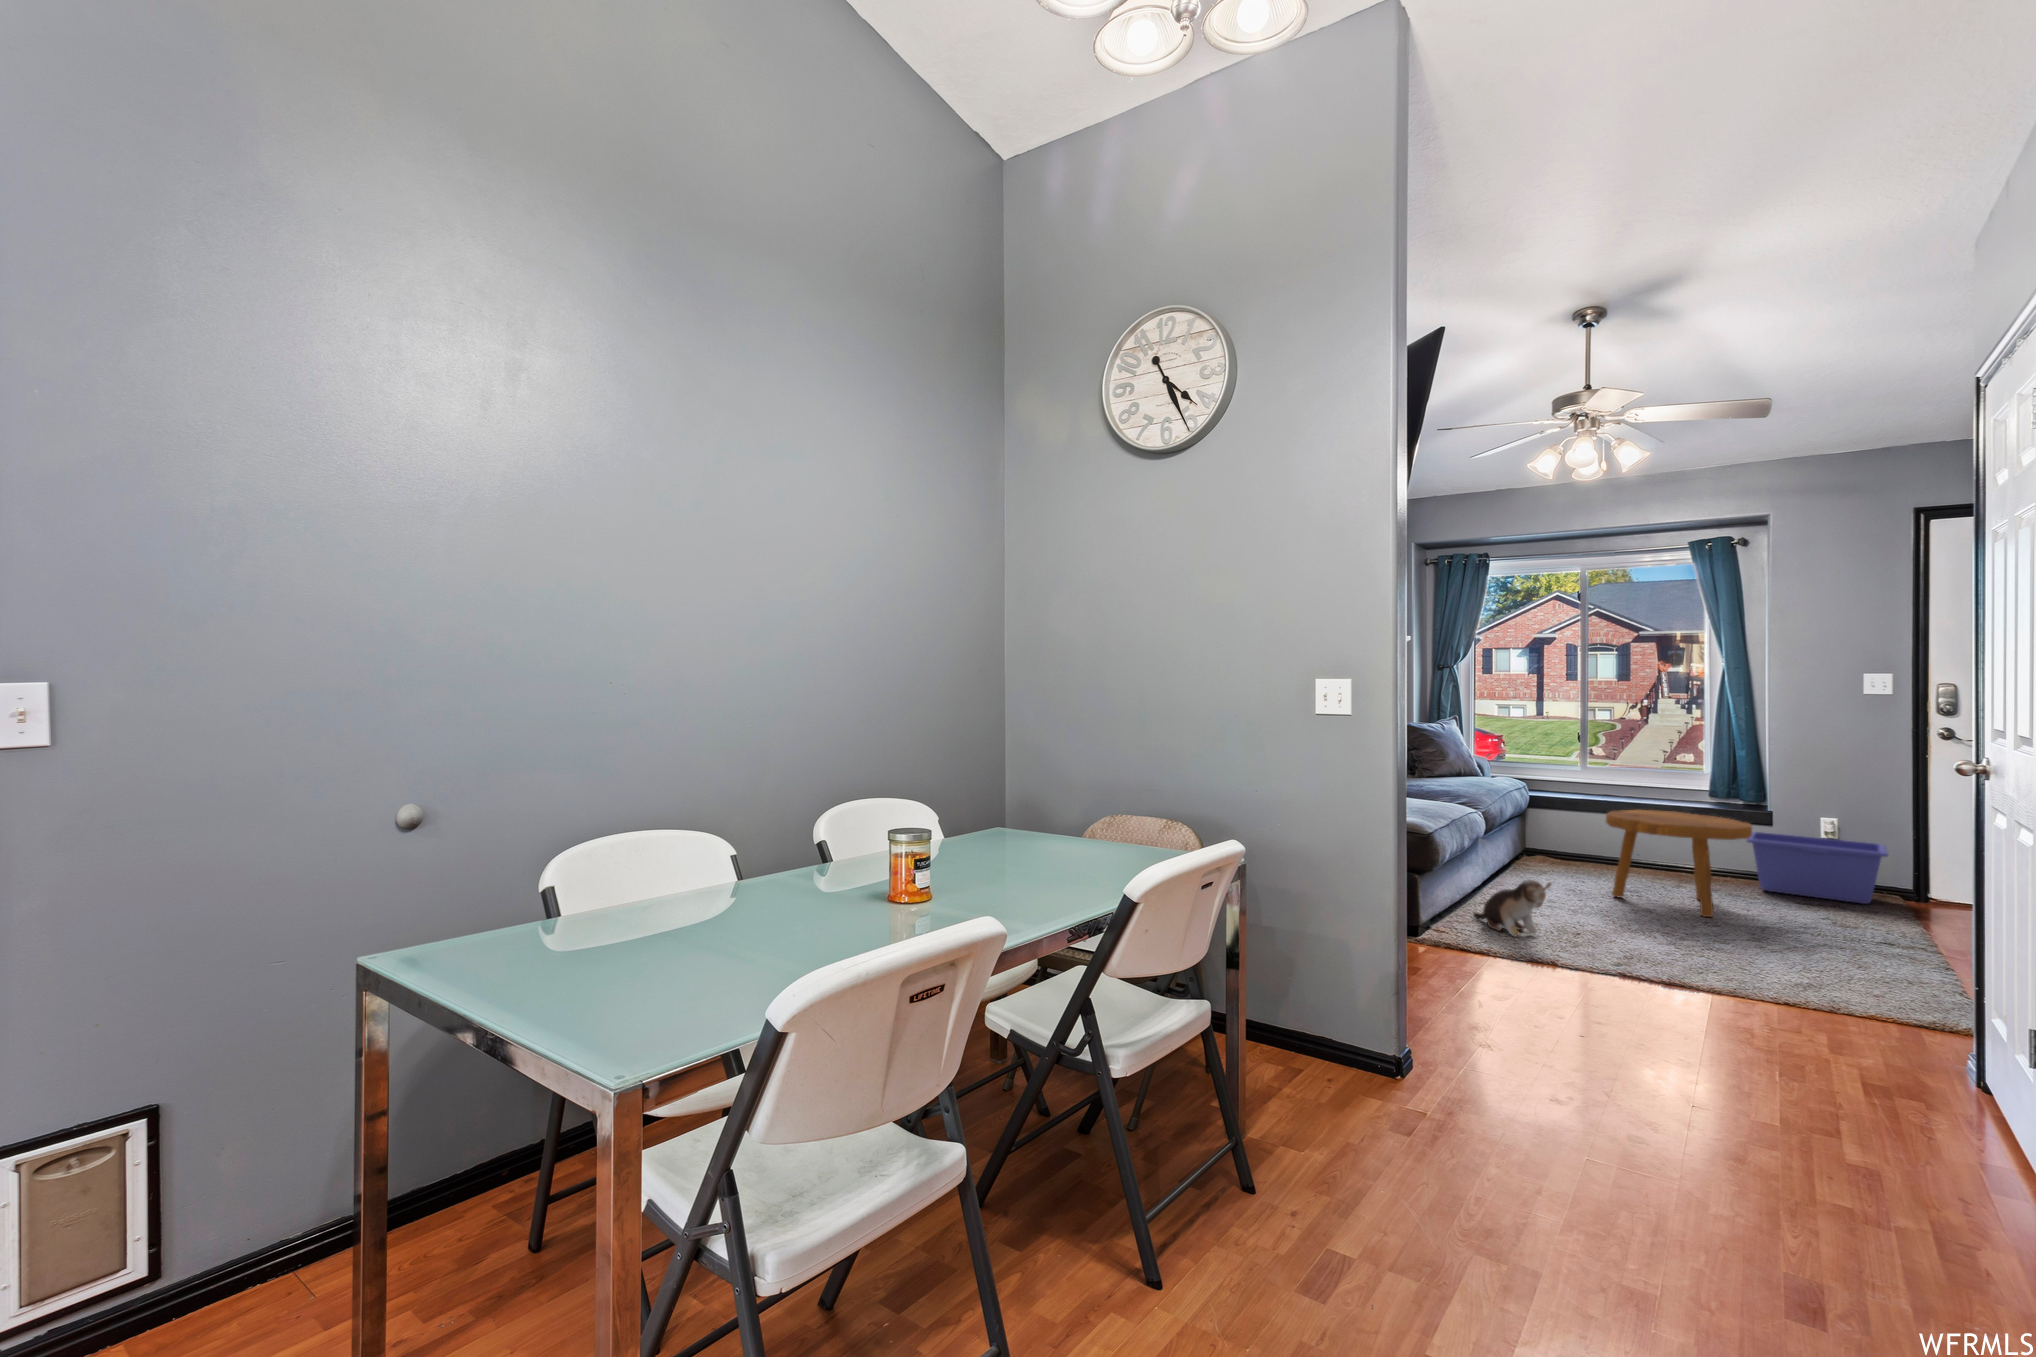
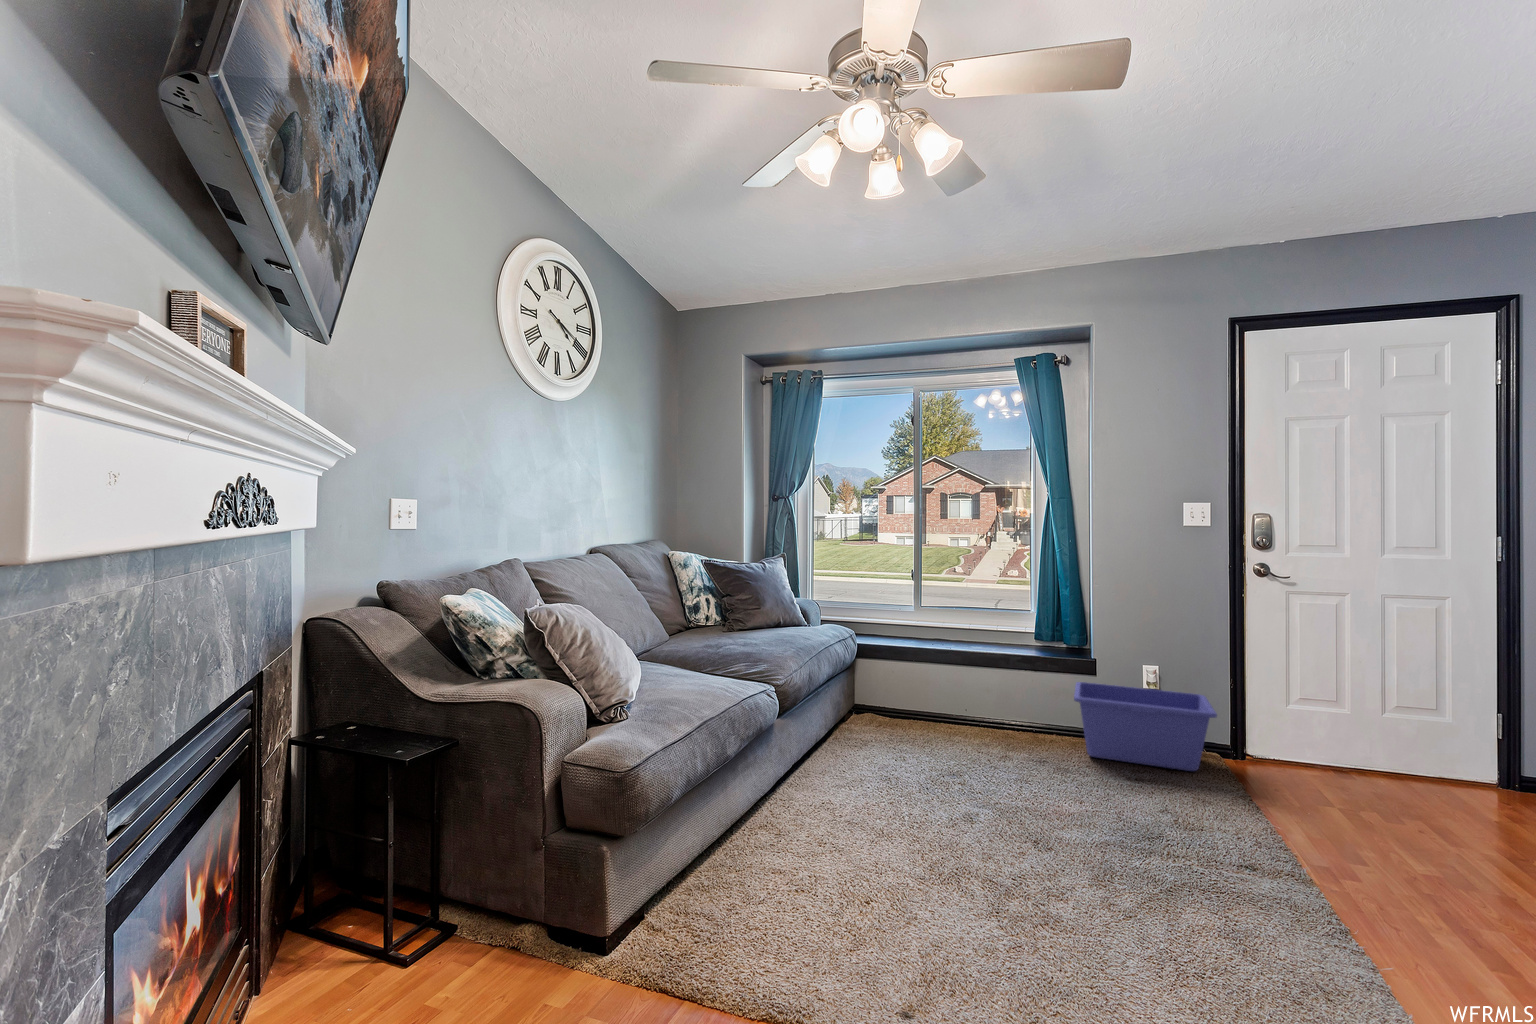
footstool: present [1606,810,1752,917] -> none [922,672,1087,830]
plush toy: present [1473,880,1551,937] -> none [717,848,809,951]

